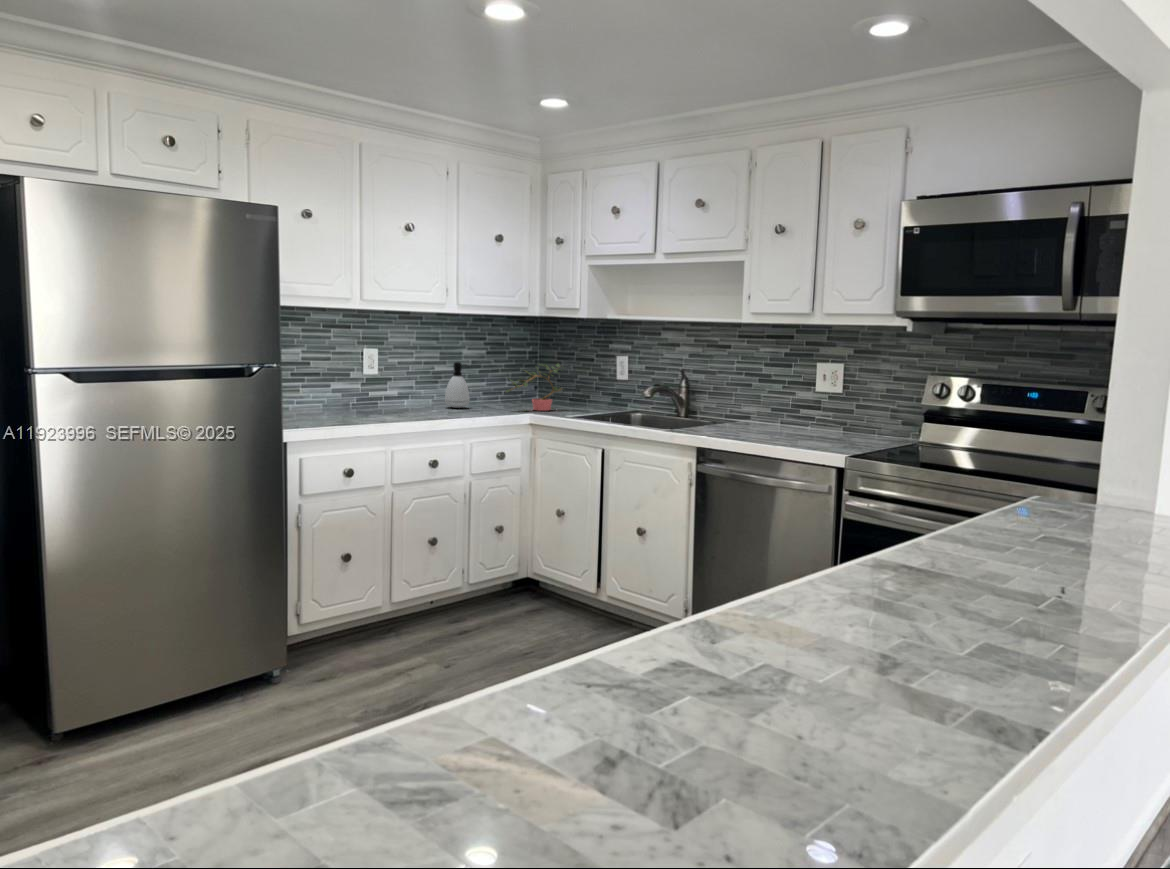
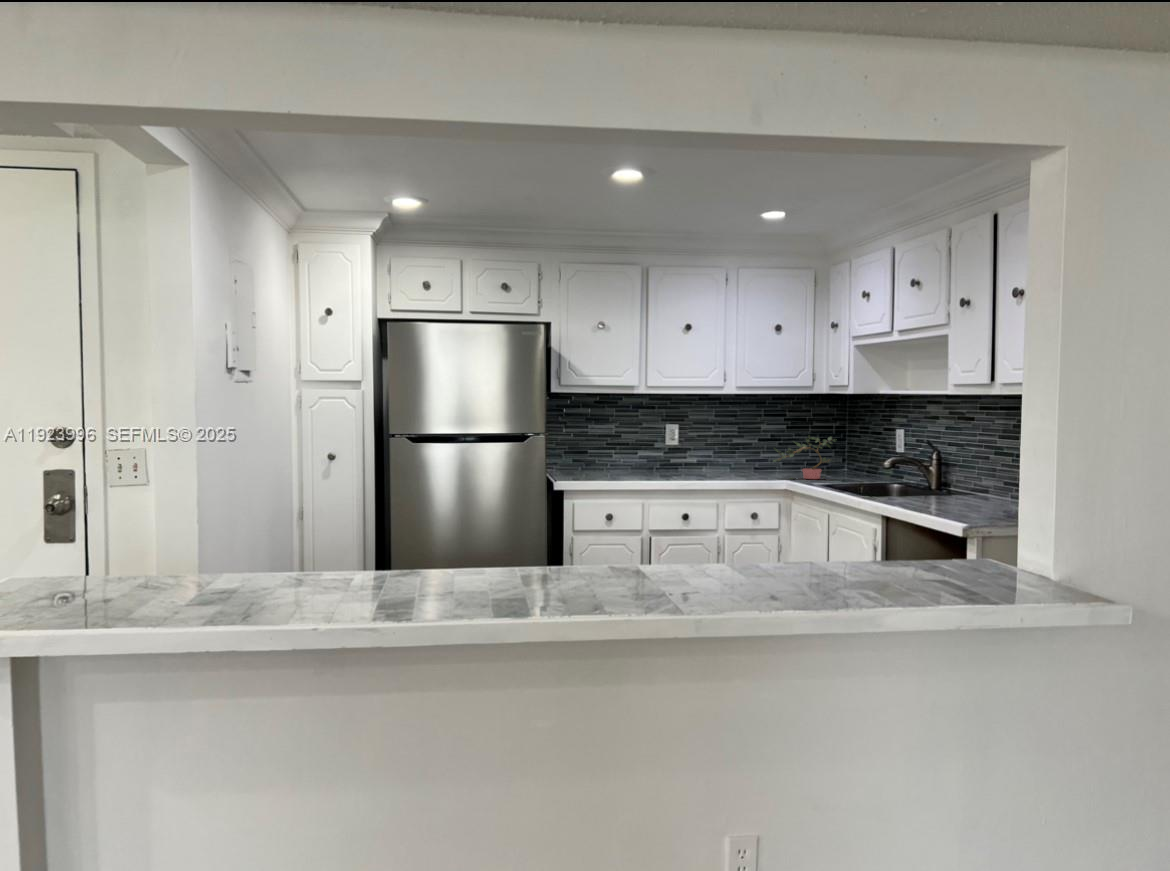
soap dispenser: present [445,362,470,408] -> none [730,436,751,474]

